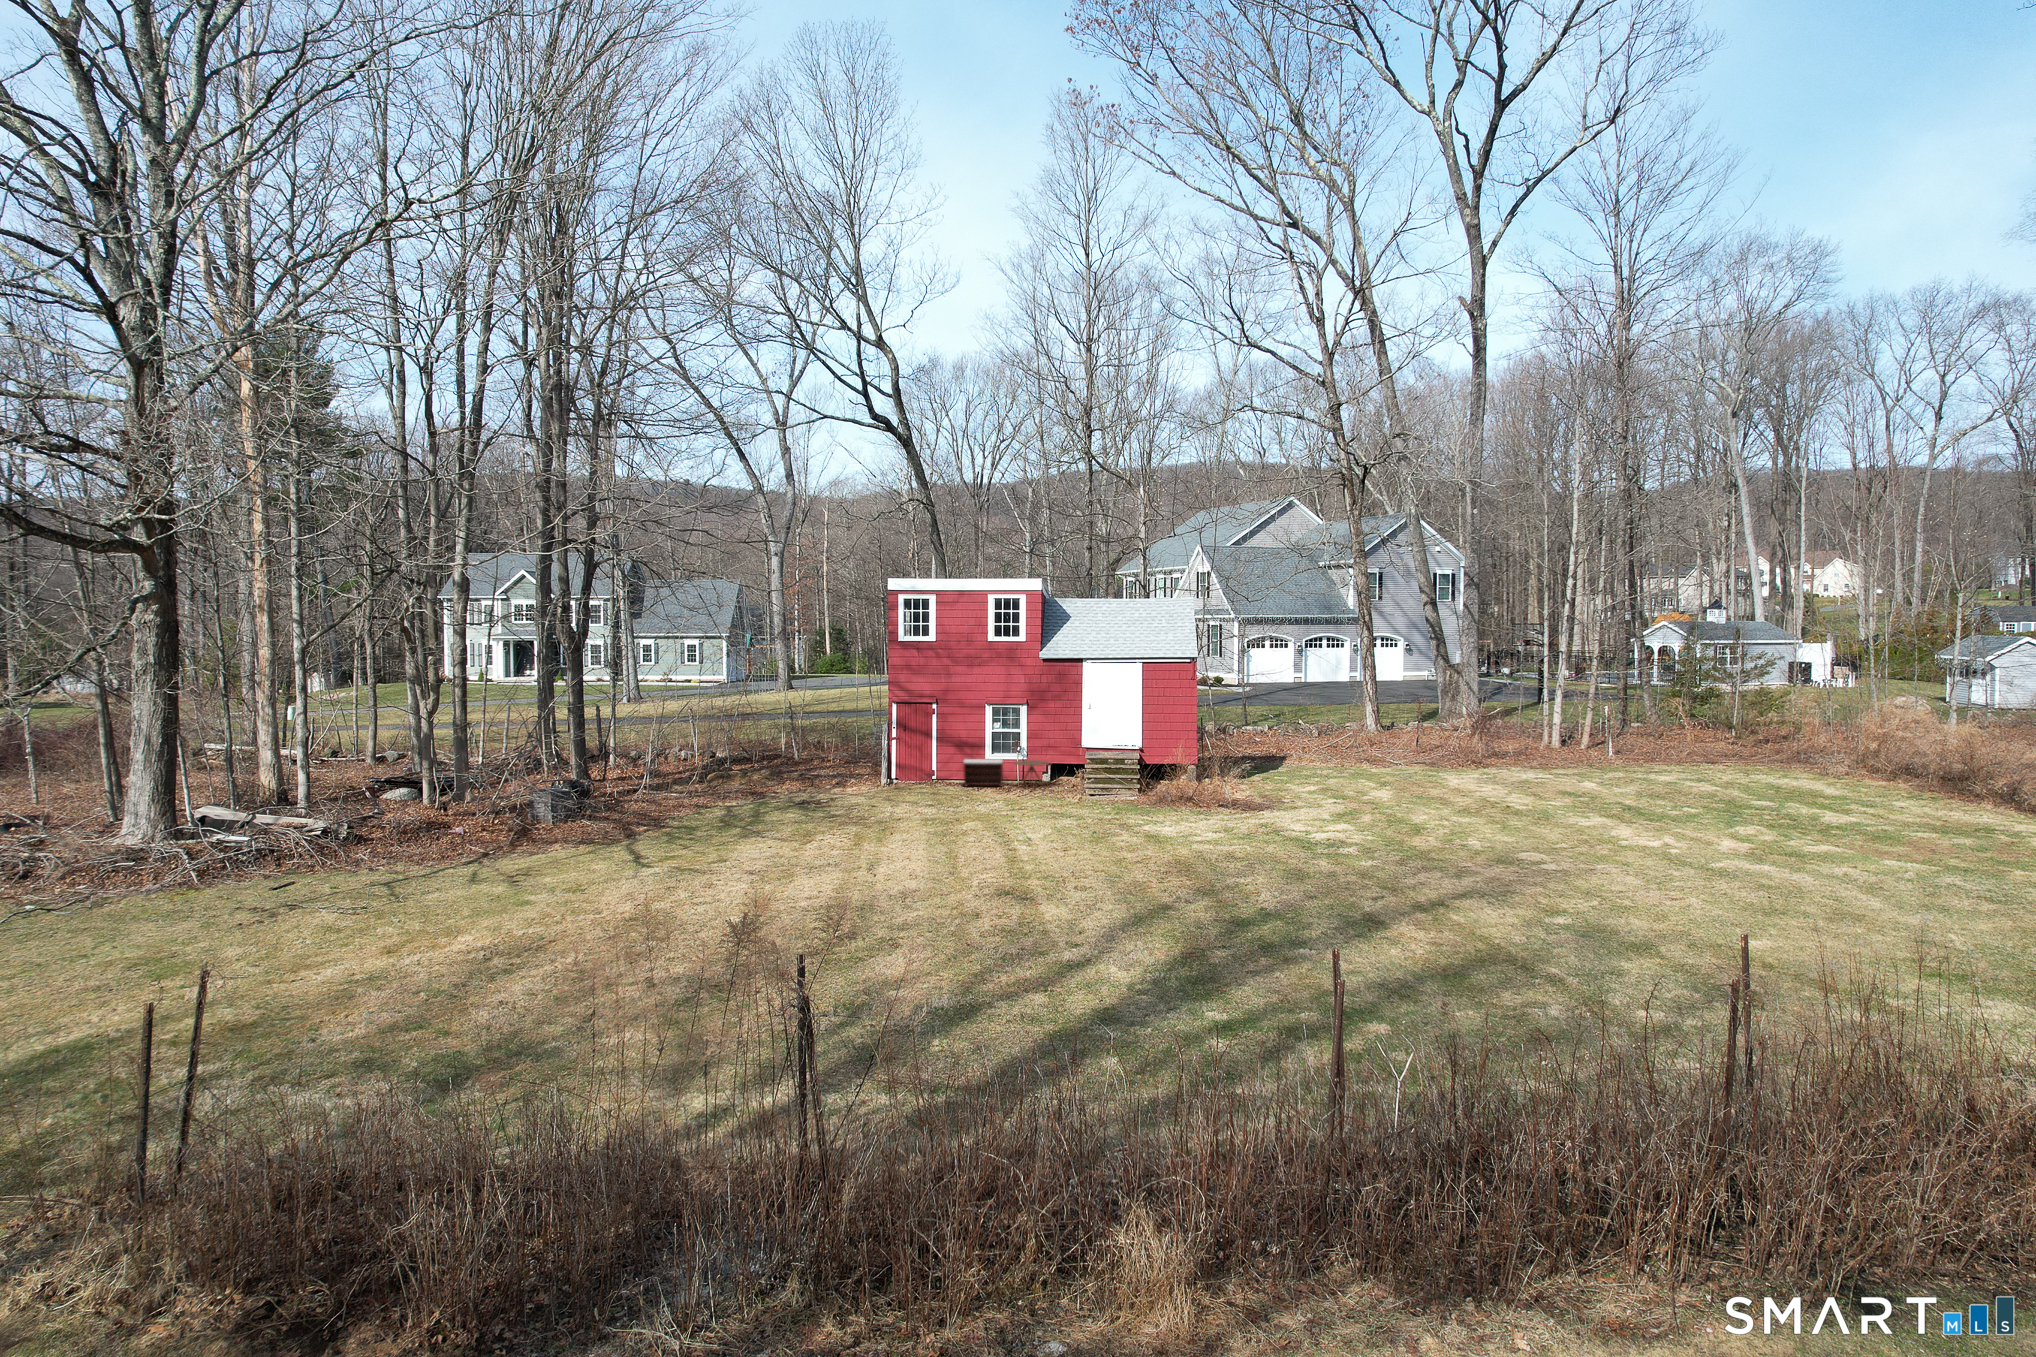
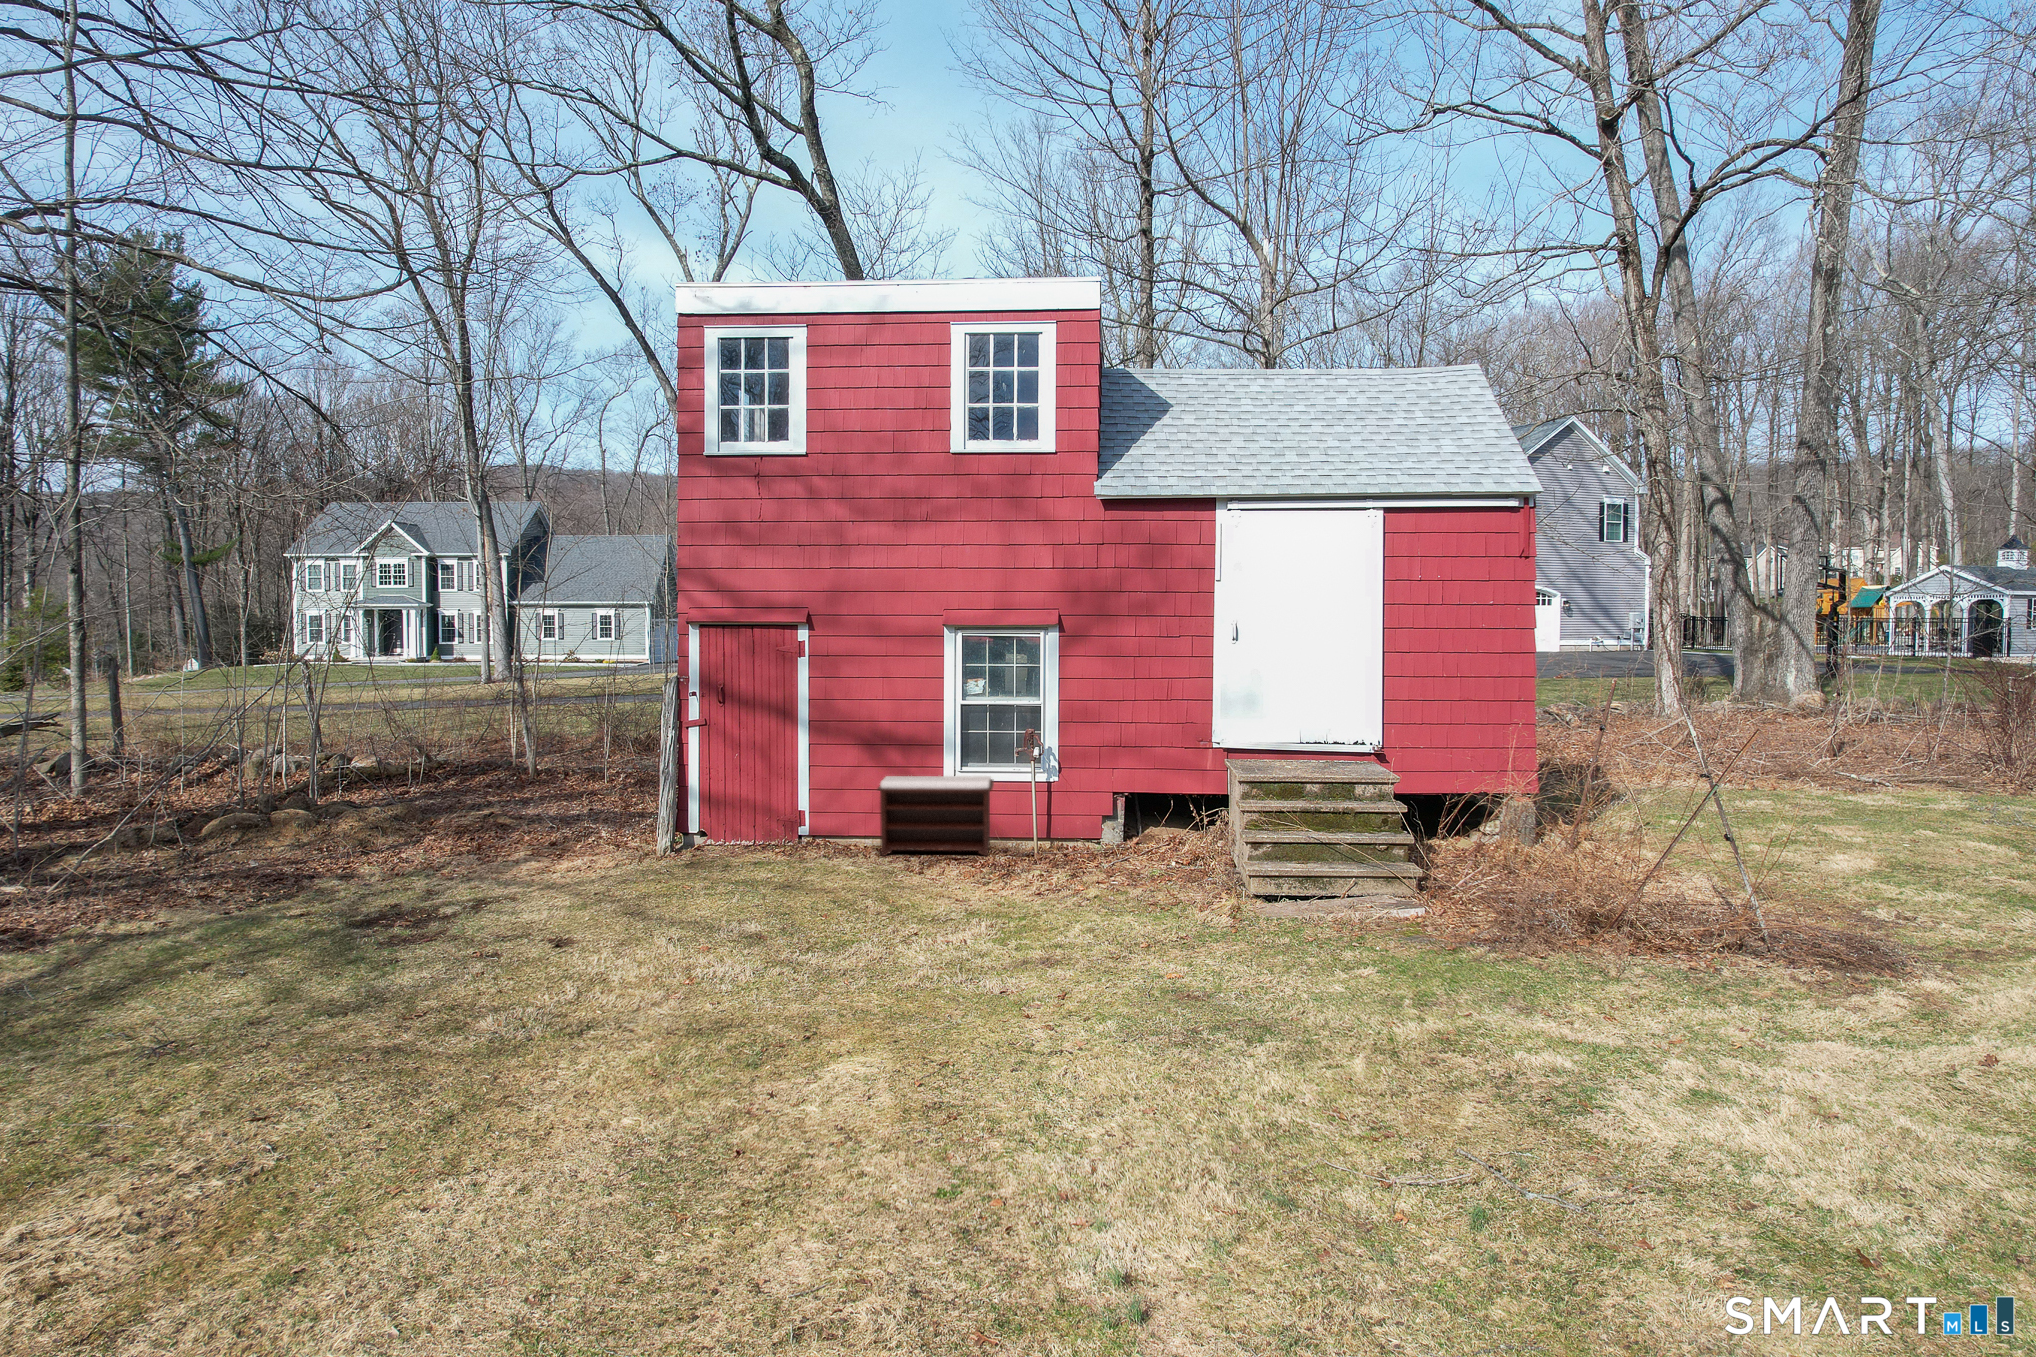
round table: present [1014,760,1049,781] -> none [1018,780,1125,867]

